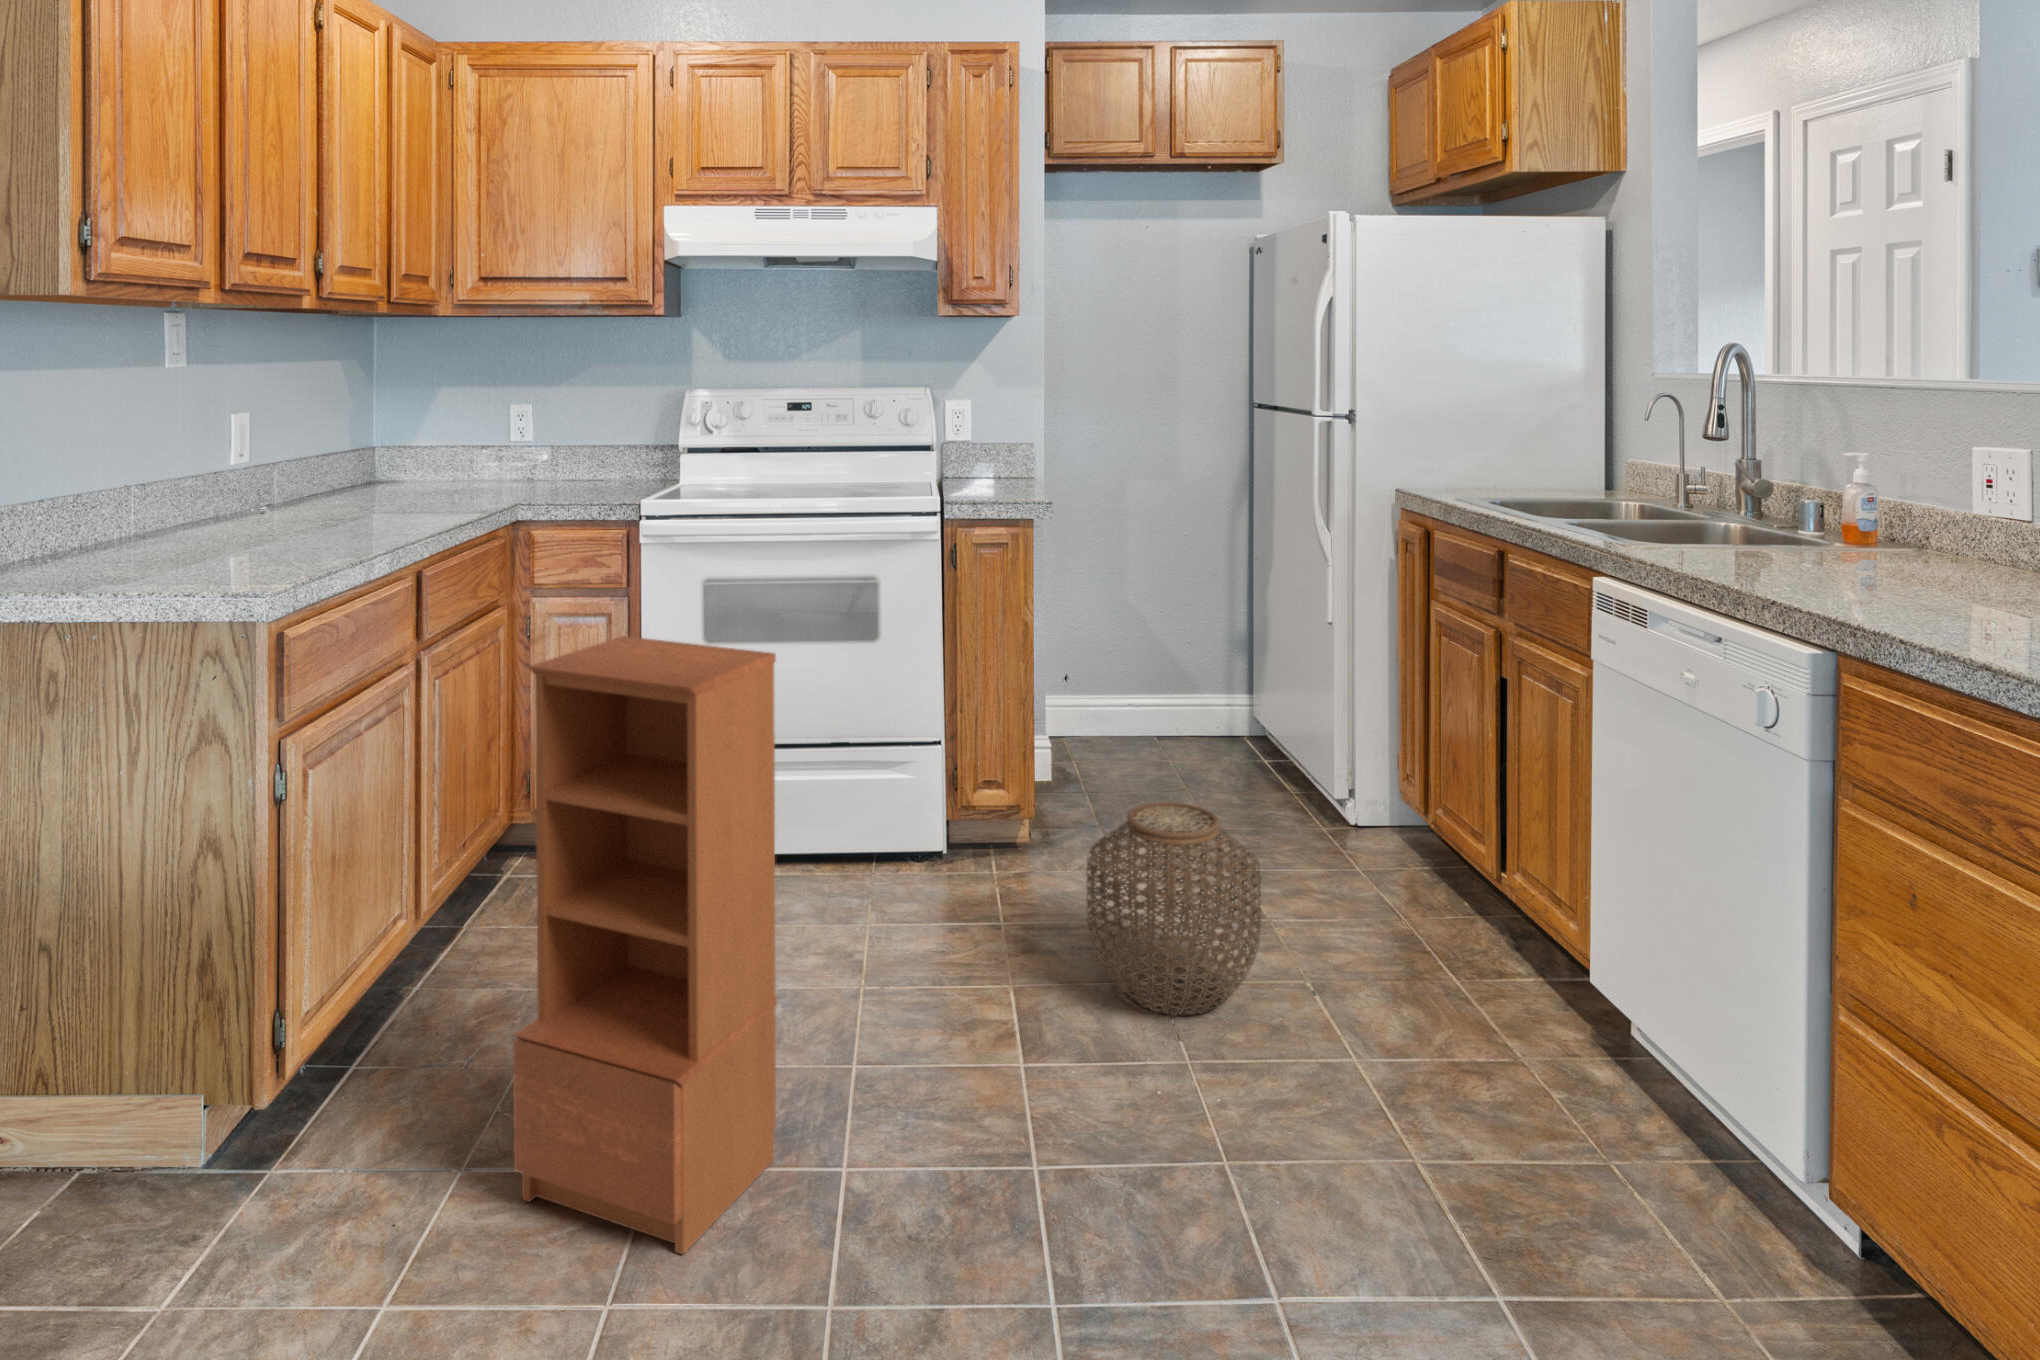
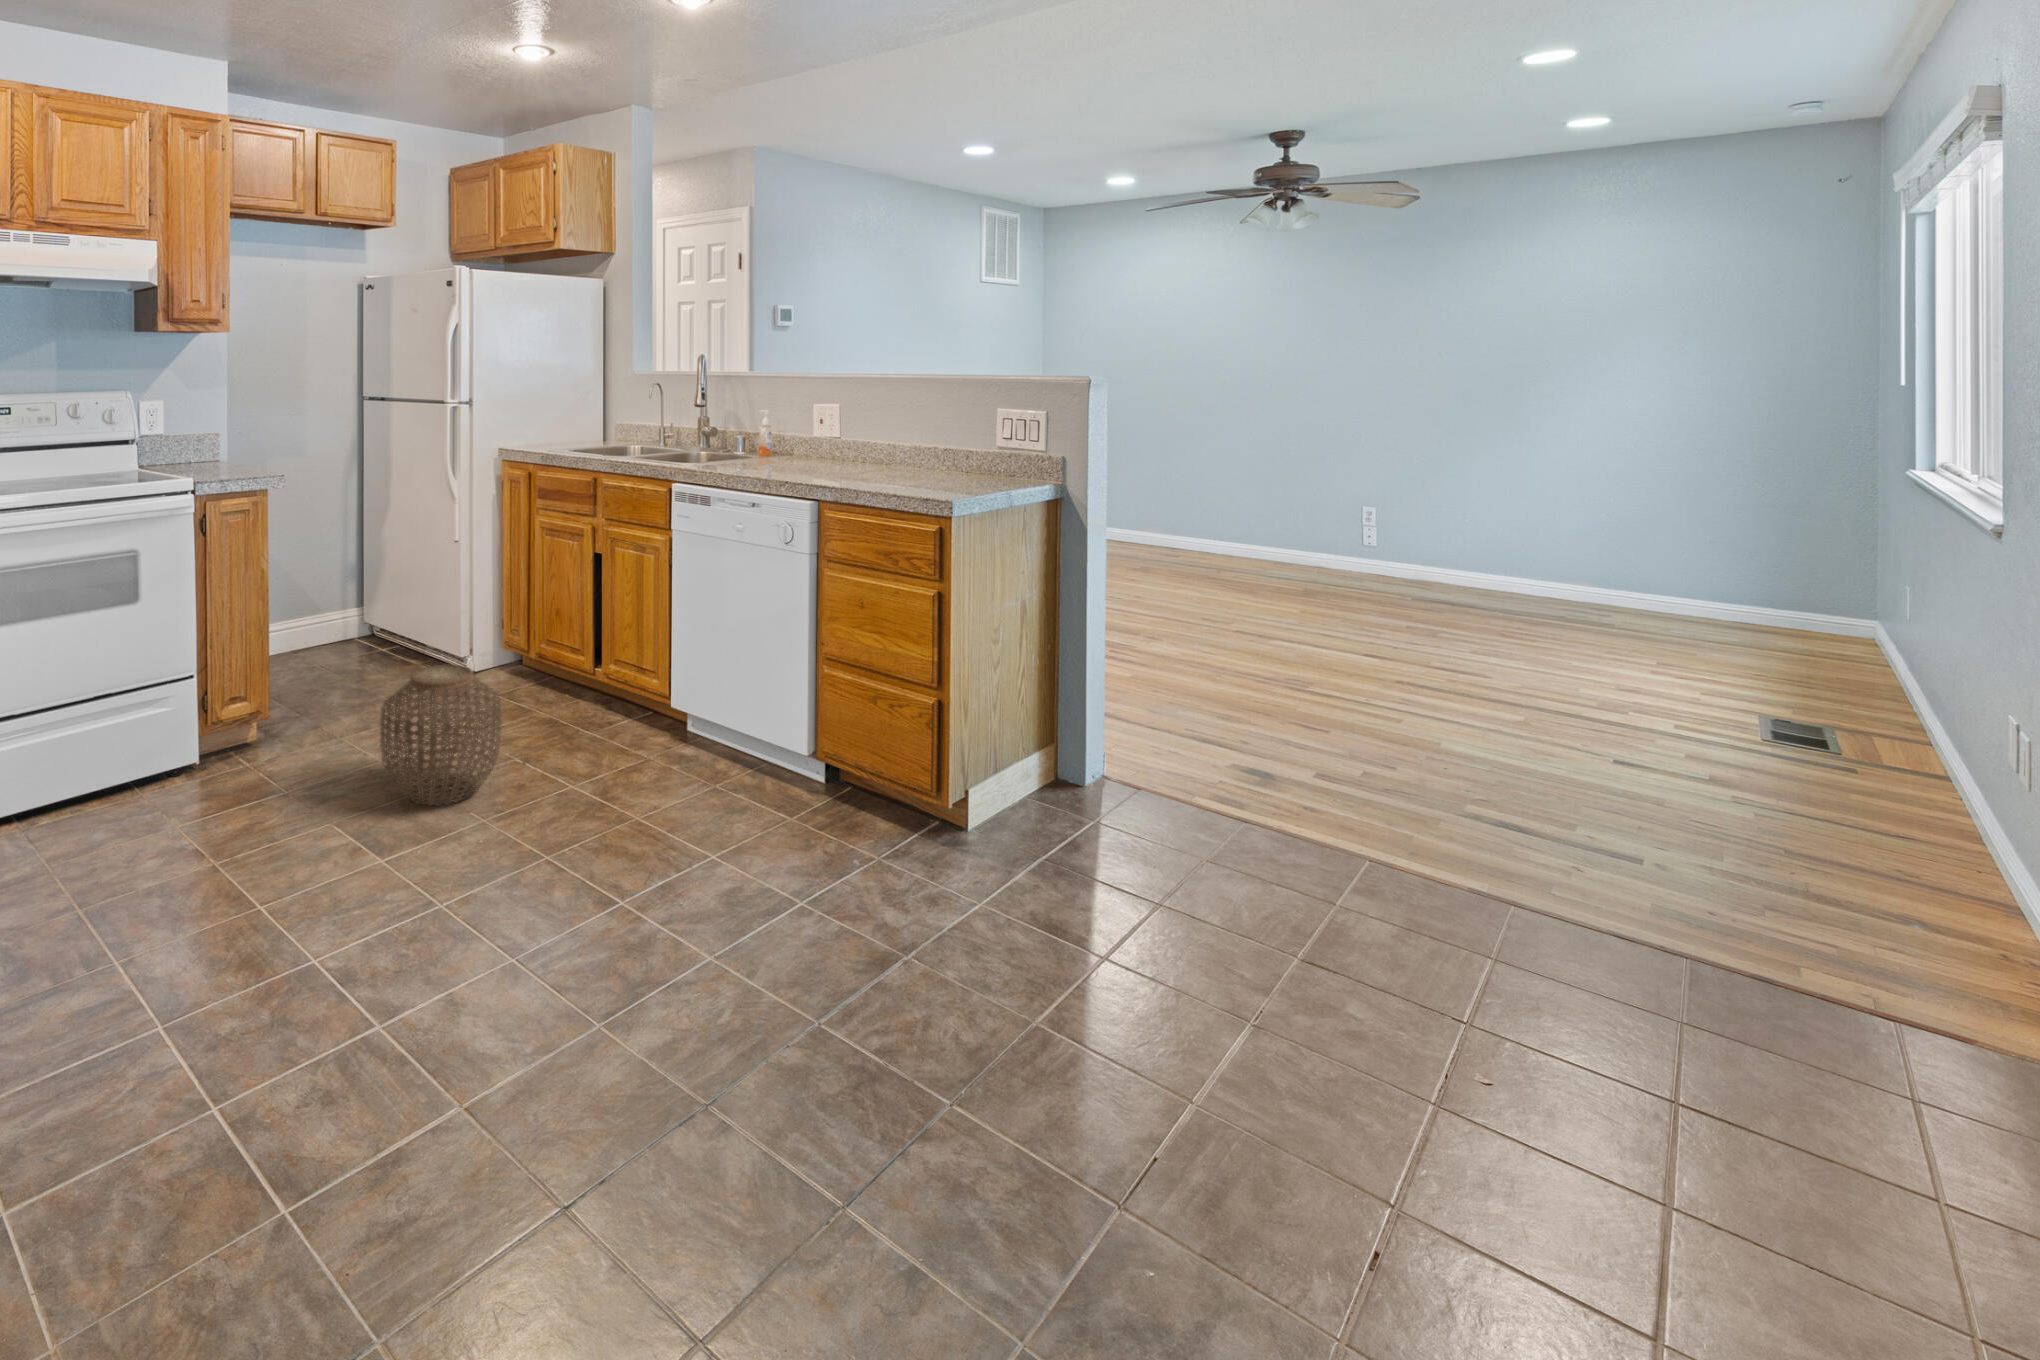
bookcase: present [513,636,777,1254] -> none [55,584,254,1076]

